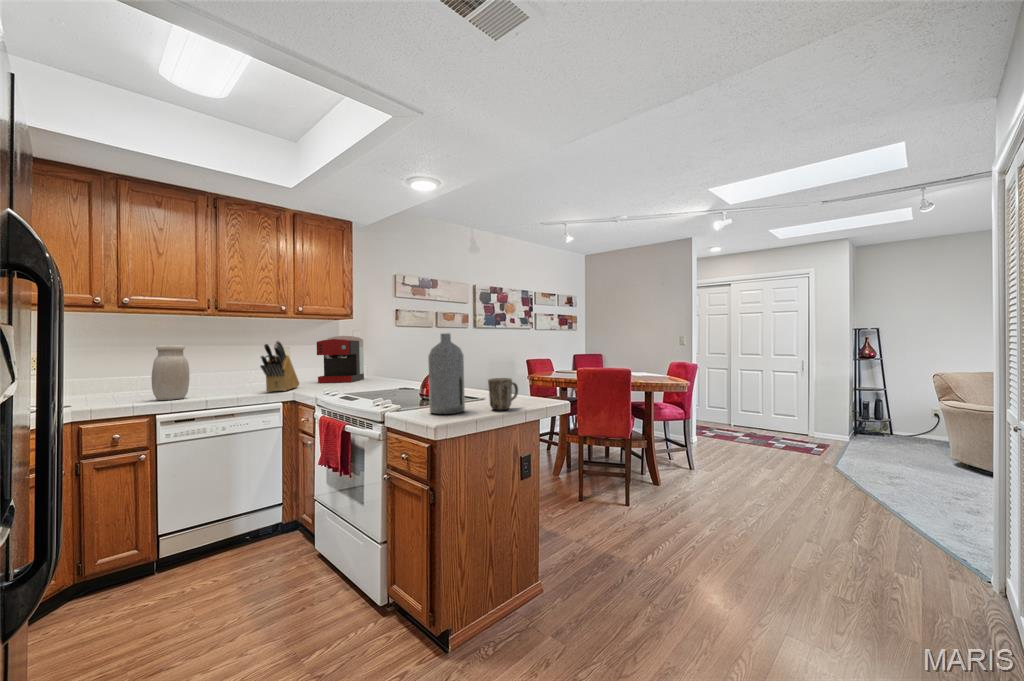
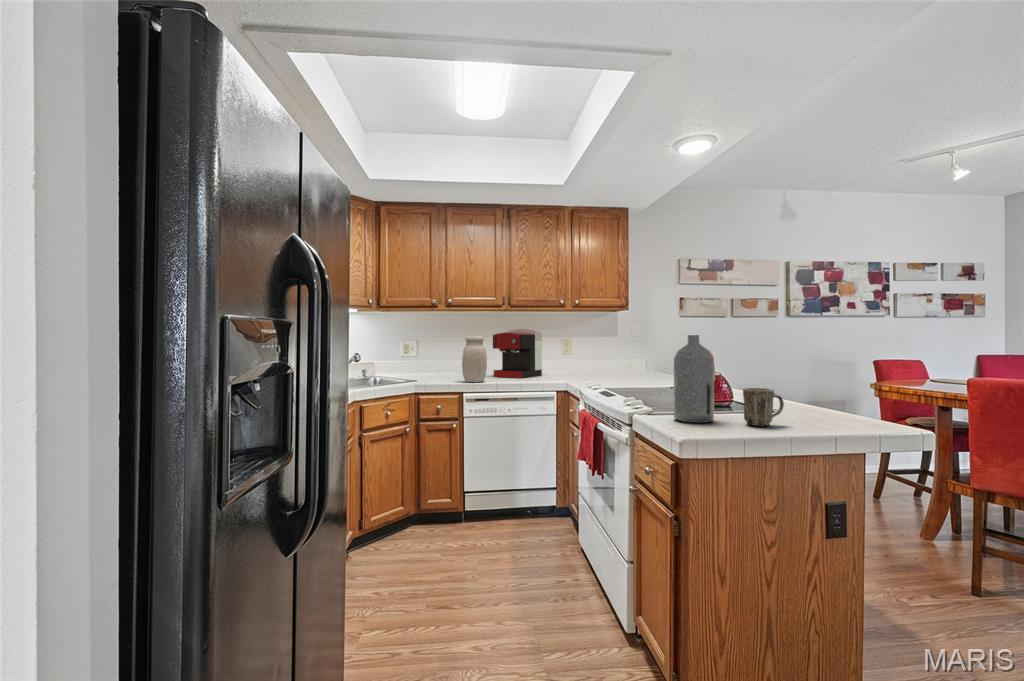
coffee maker: present [317,336,364,383] -> present [493,329,542,378]
knife block: present [260,341,299,392] -> none [538,334,573,382]

